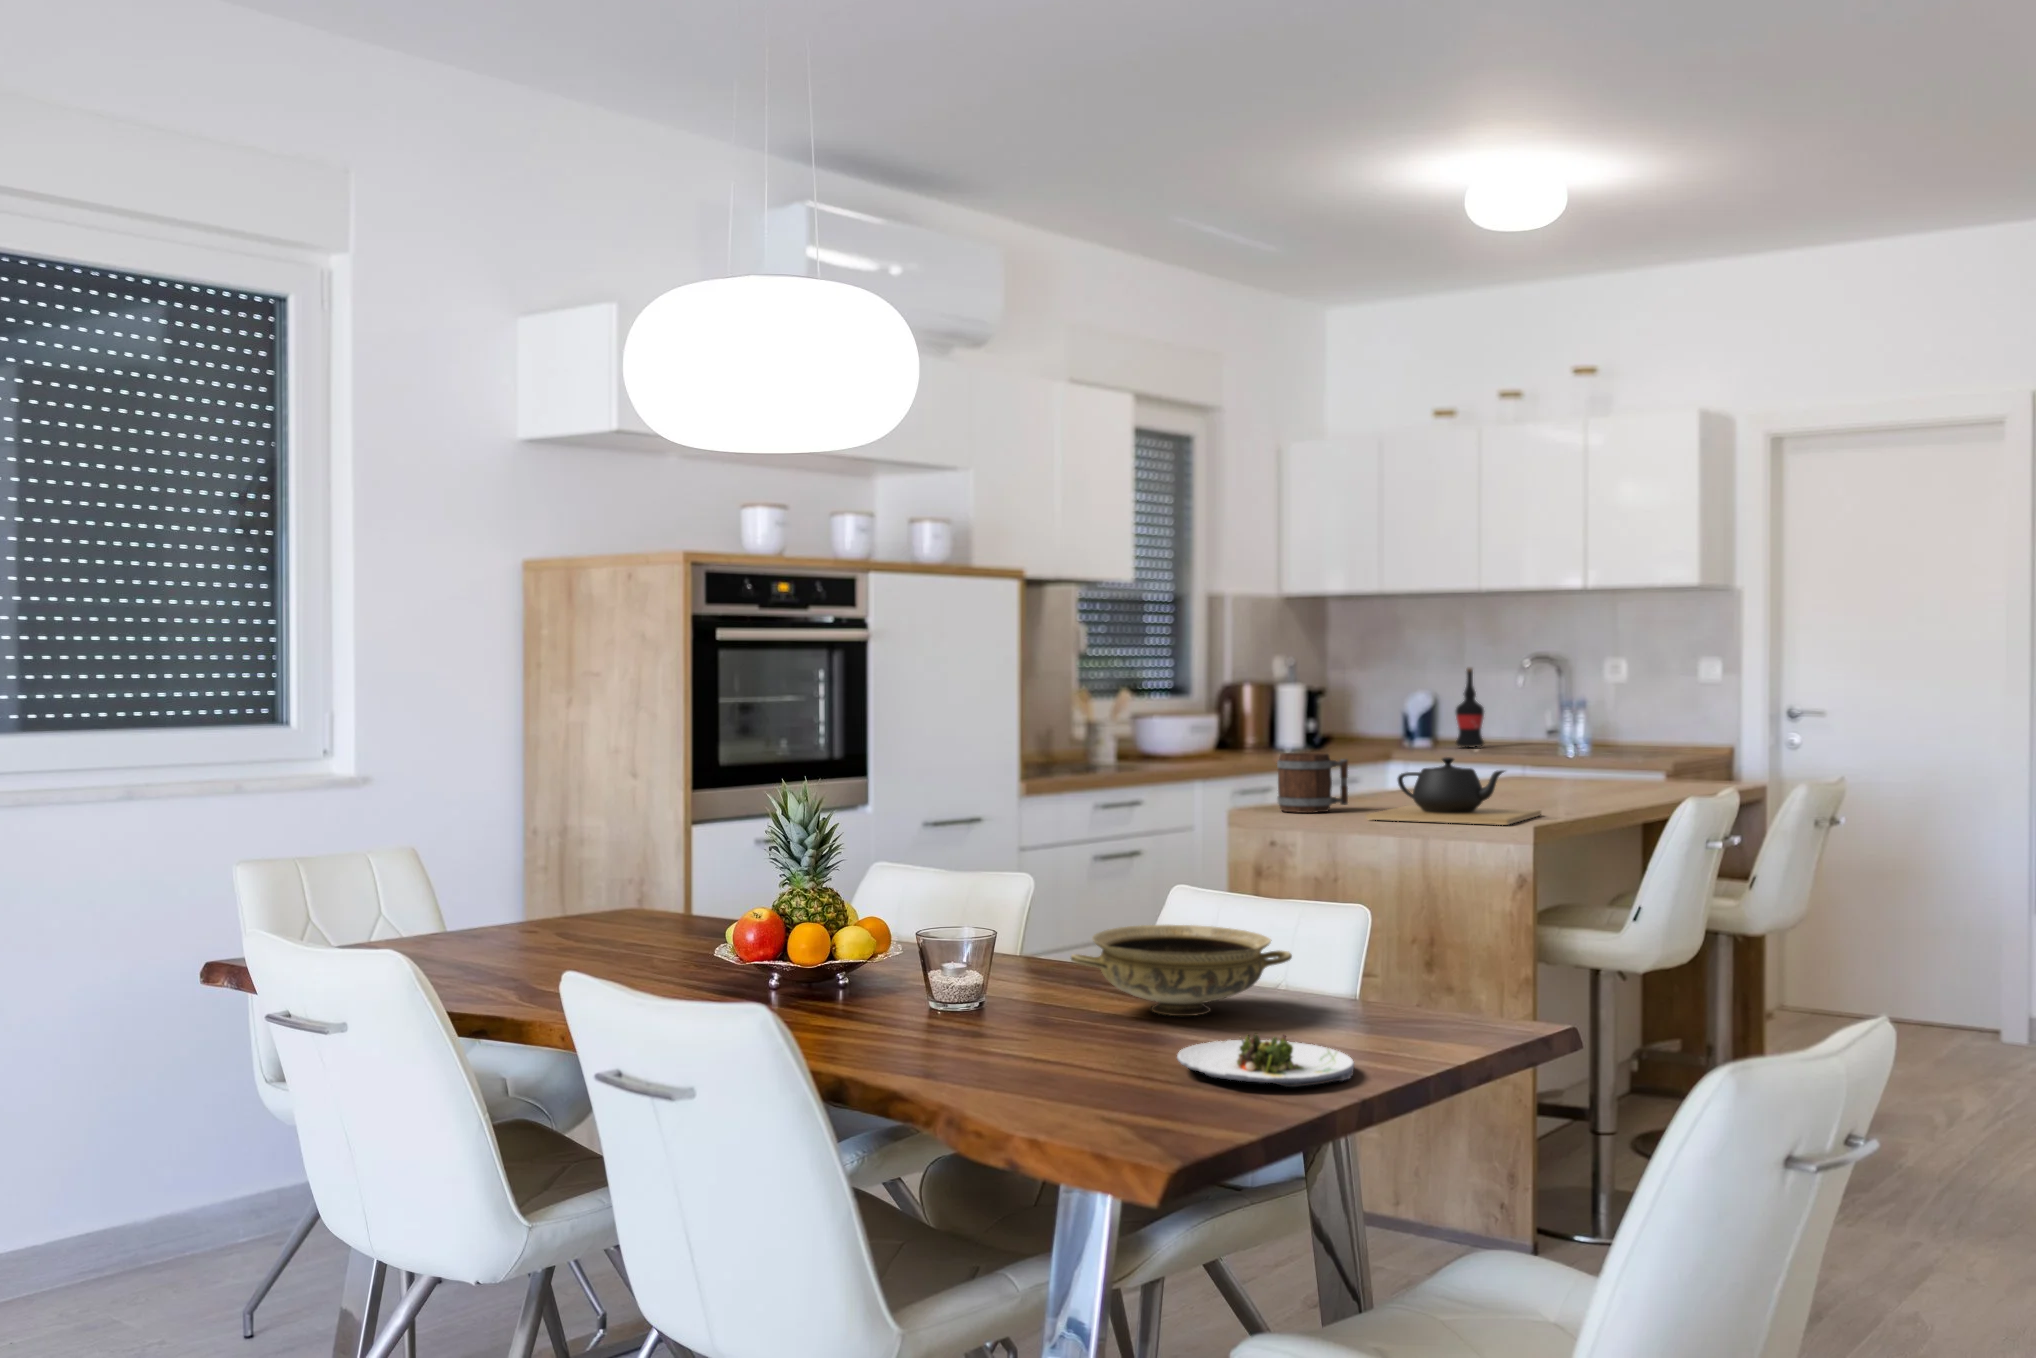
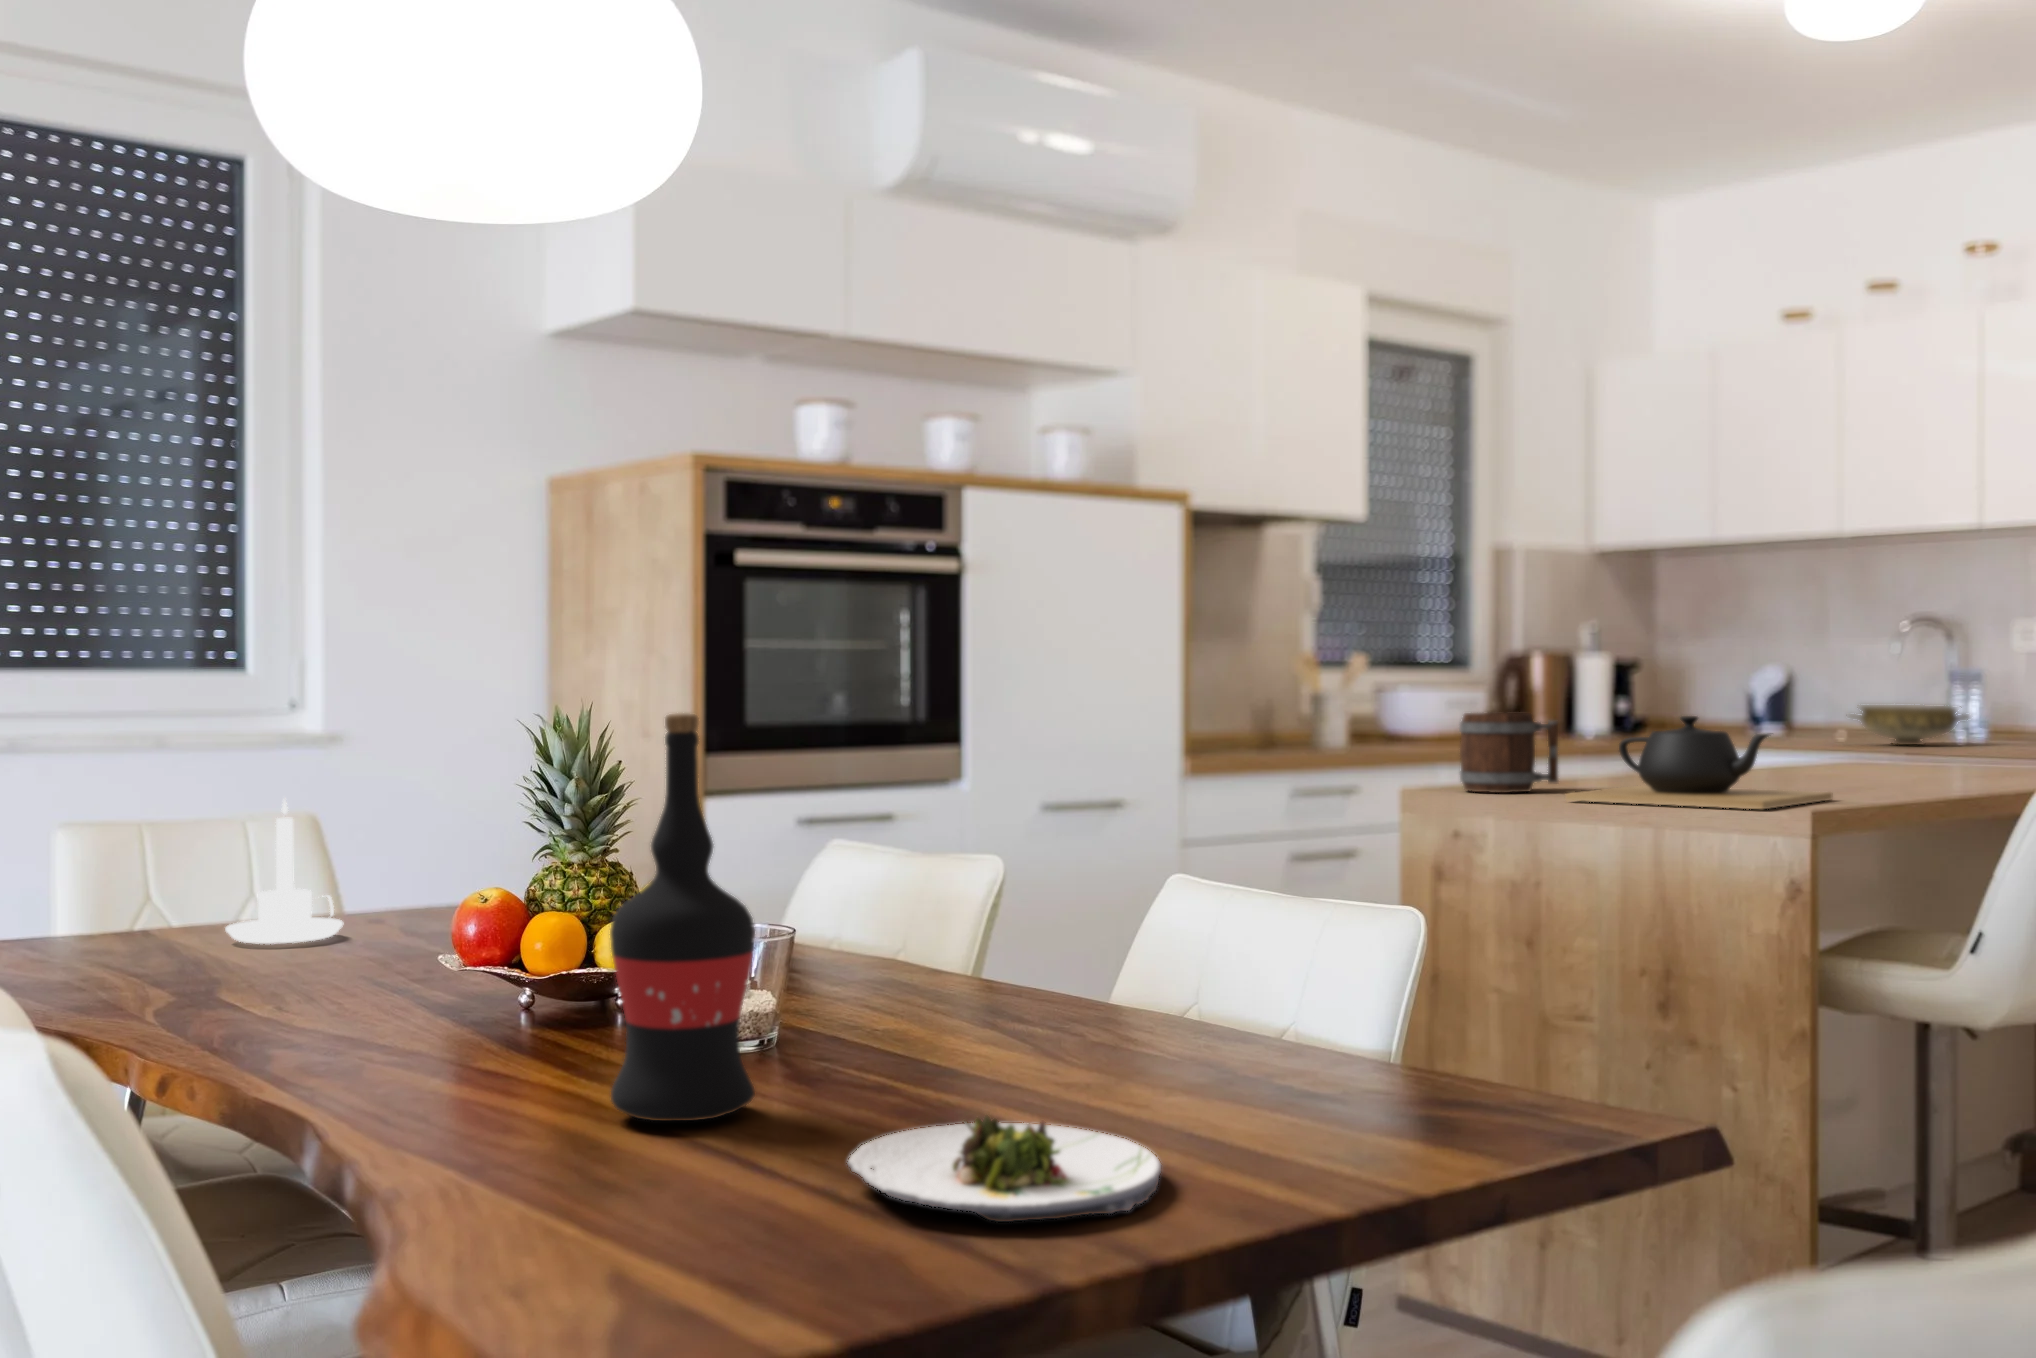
wine bottle: present [1456,668,1484,748] -> present [610,713,755,1121]
candle holder: none [452,842,539,955] -> present [225,799,343,944]
ceramic bowl: present [1071,925,1292,1016] -> present [1851,705,1969,745]

